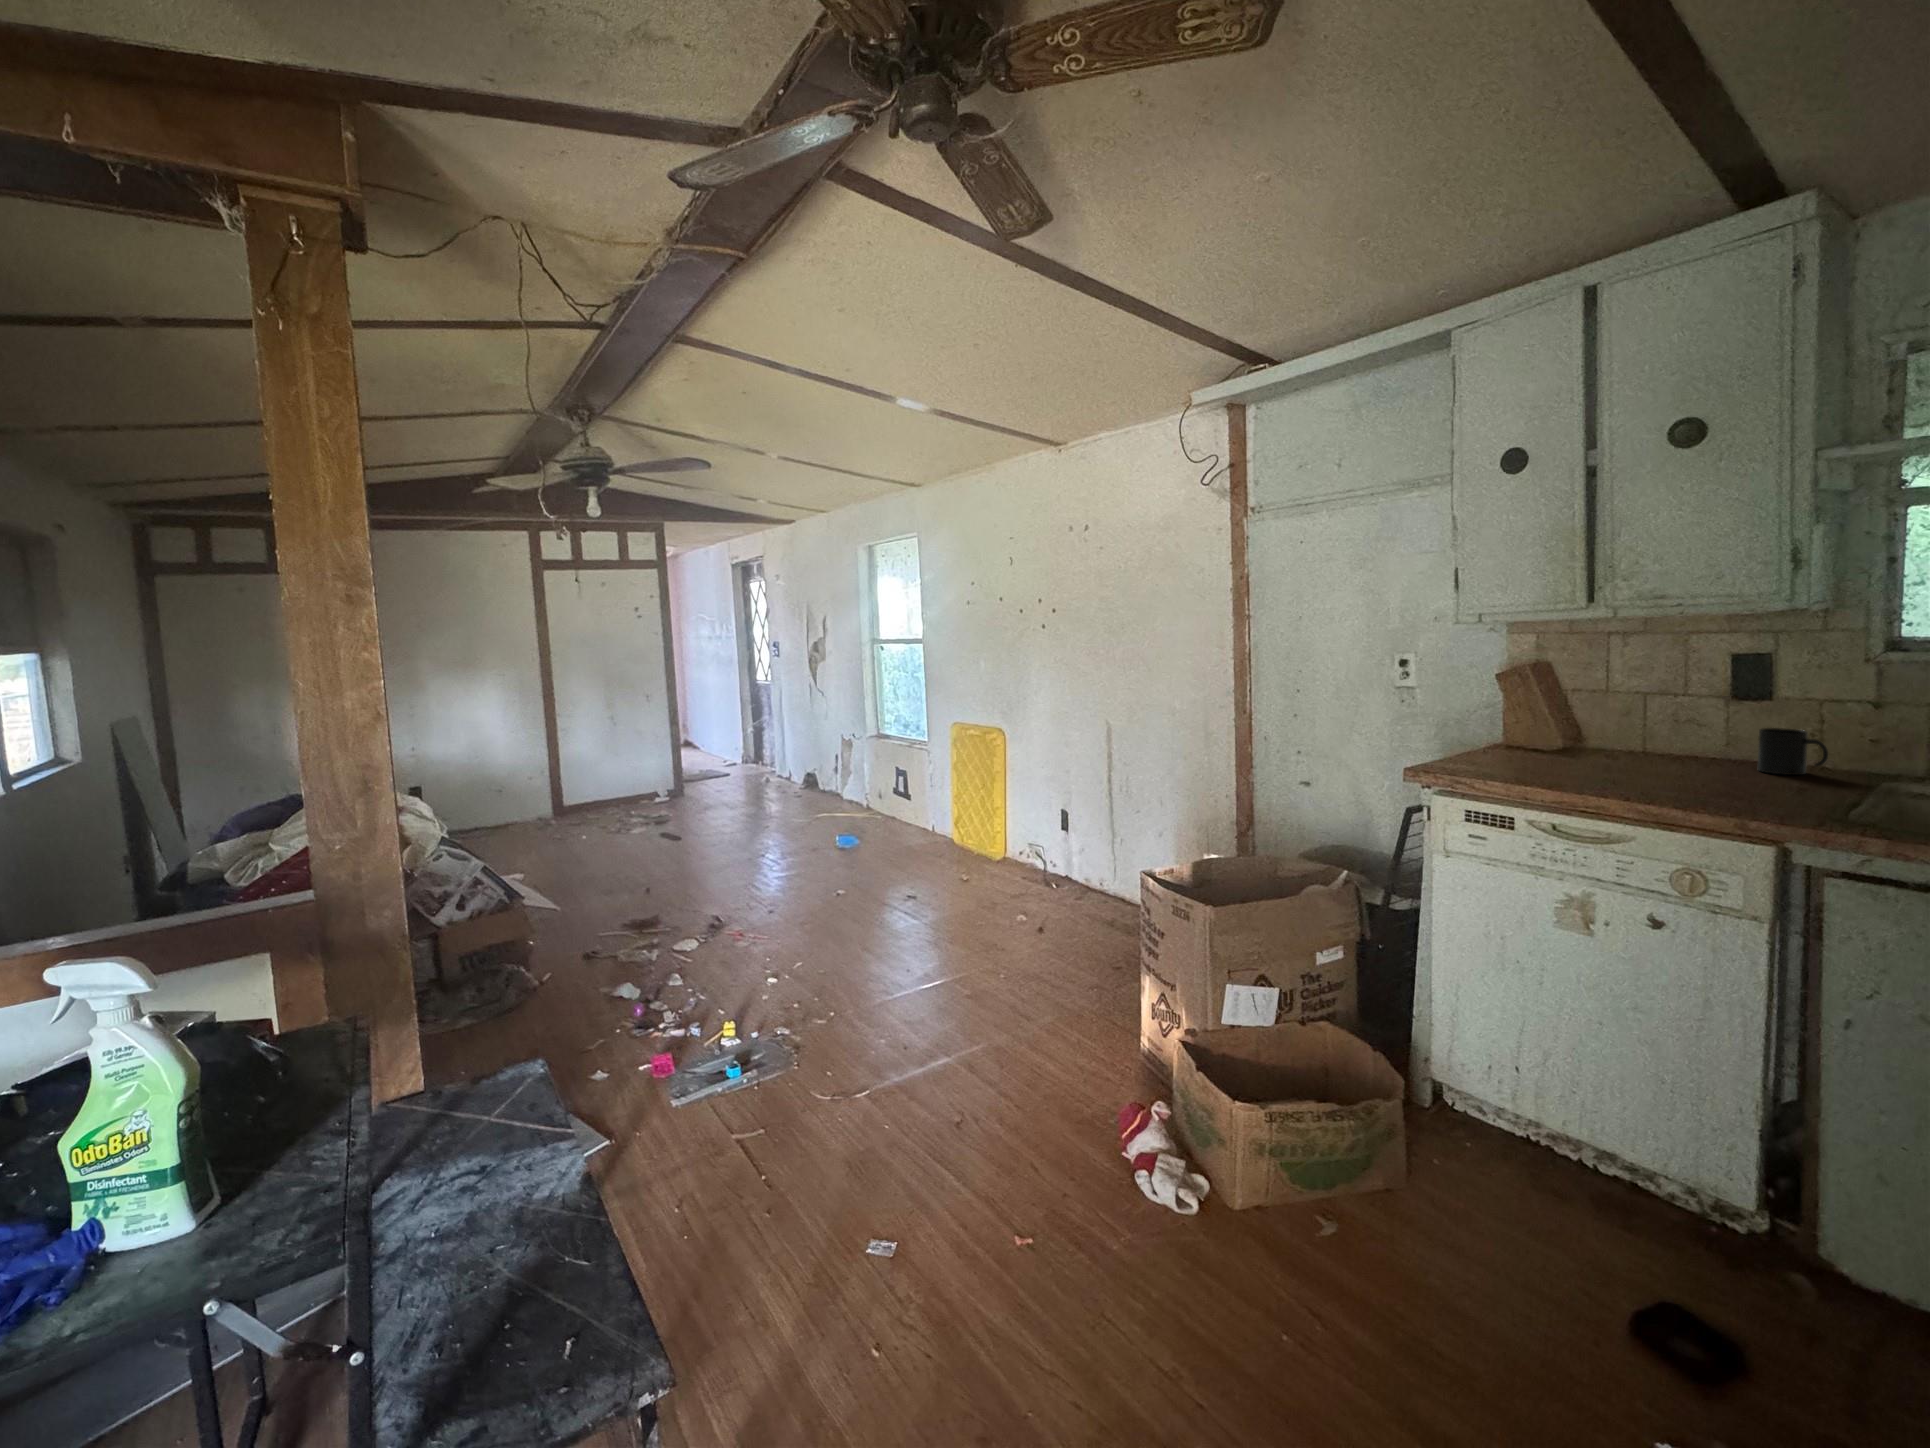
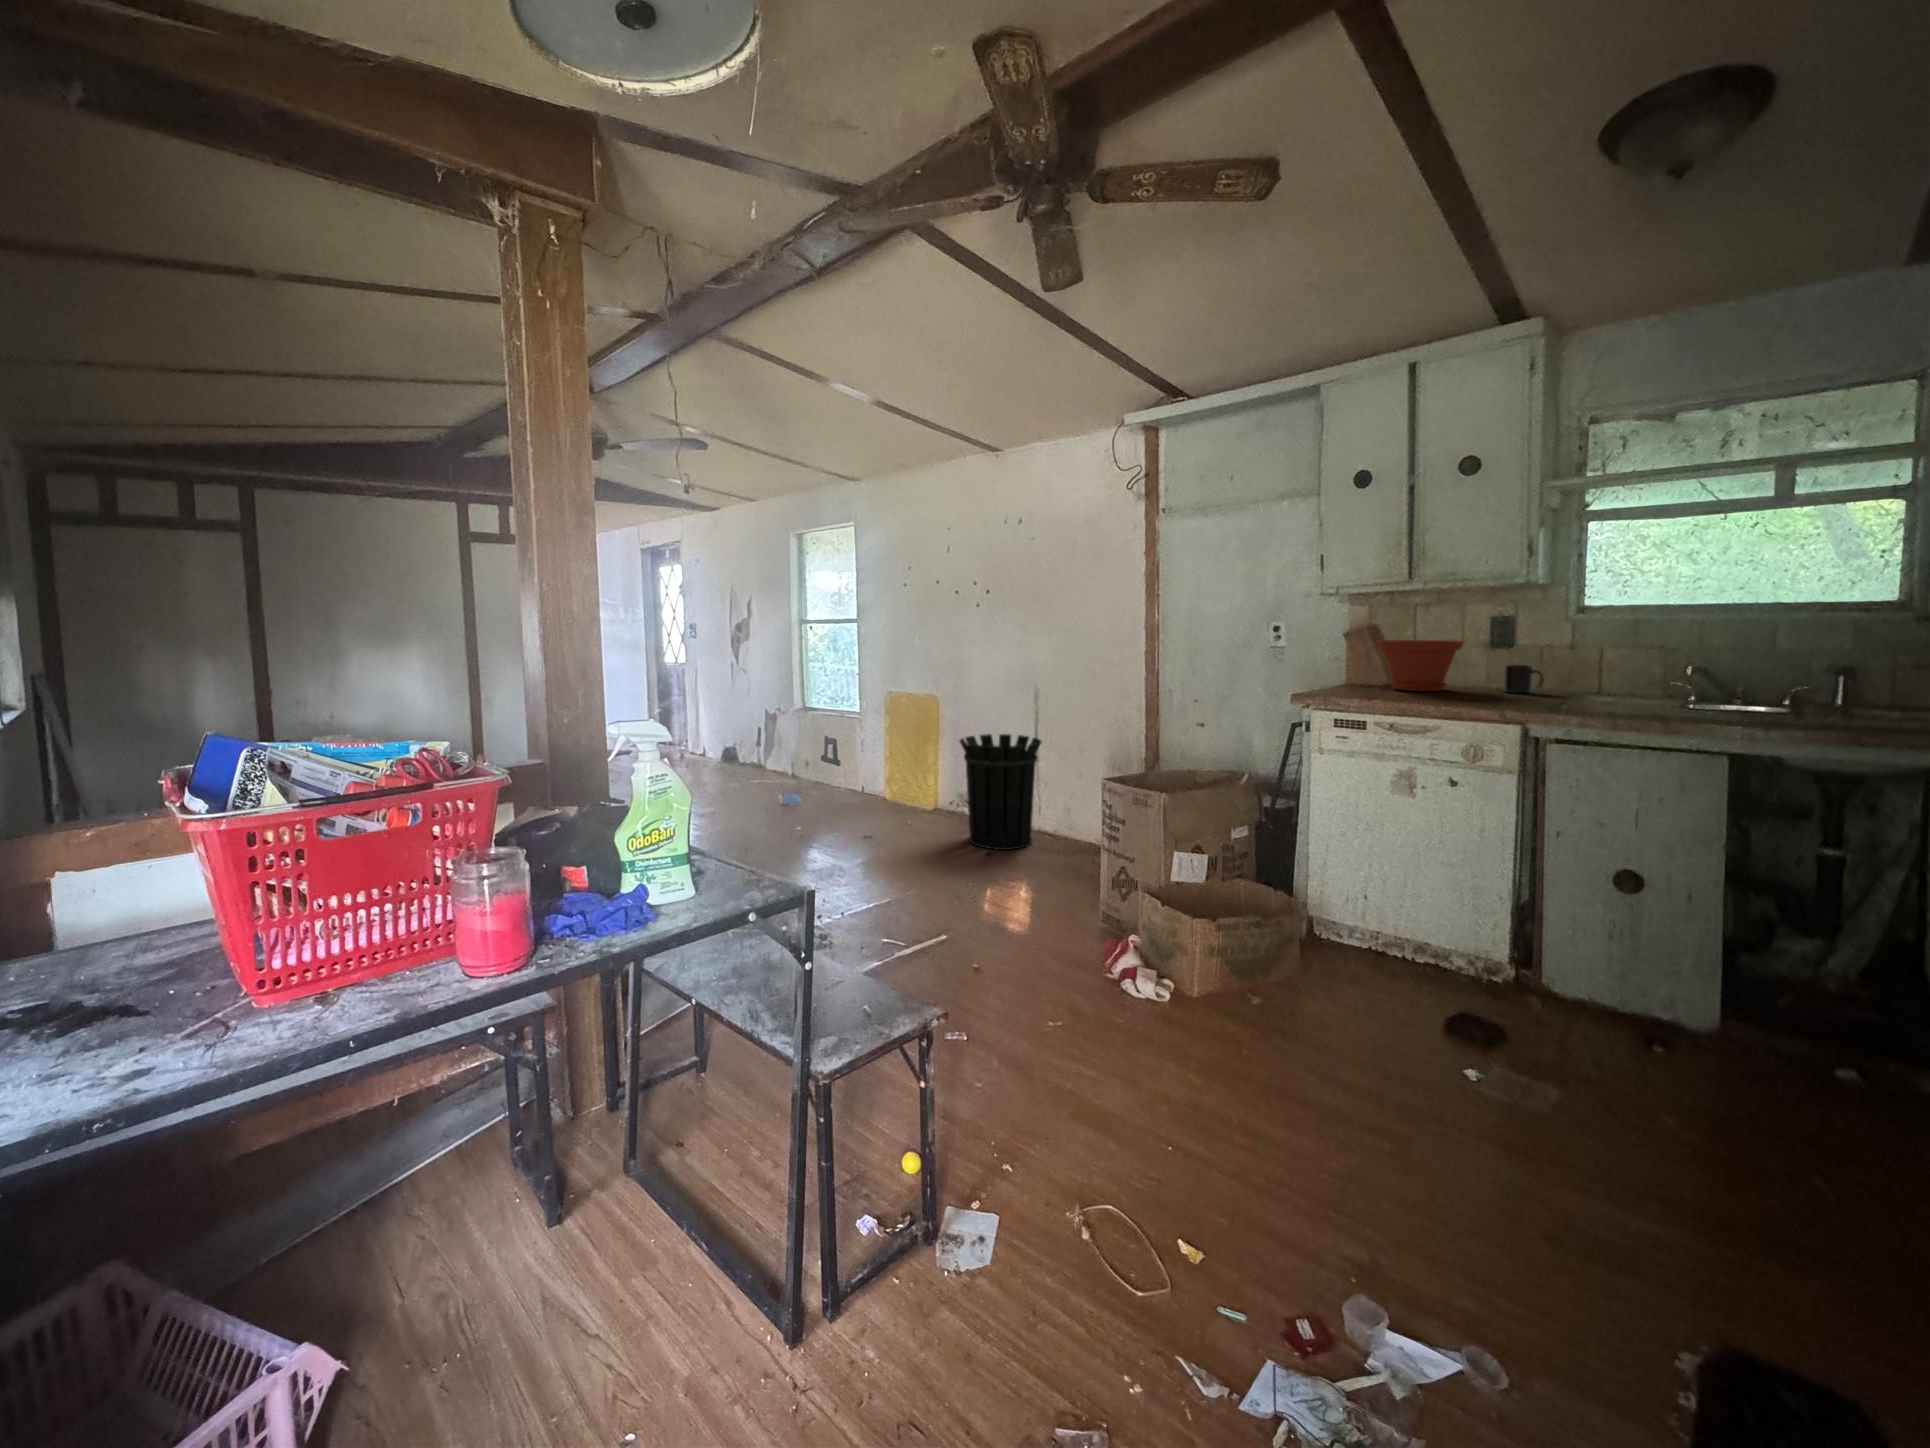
plant pot: none [1544,685,1688,766] -> present [1377,640,1463,691]
waste bin: none [1013,782,1114,926] -> present [960,734,1041,850]

